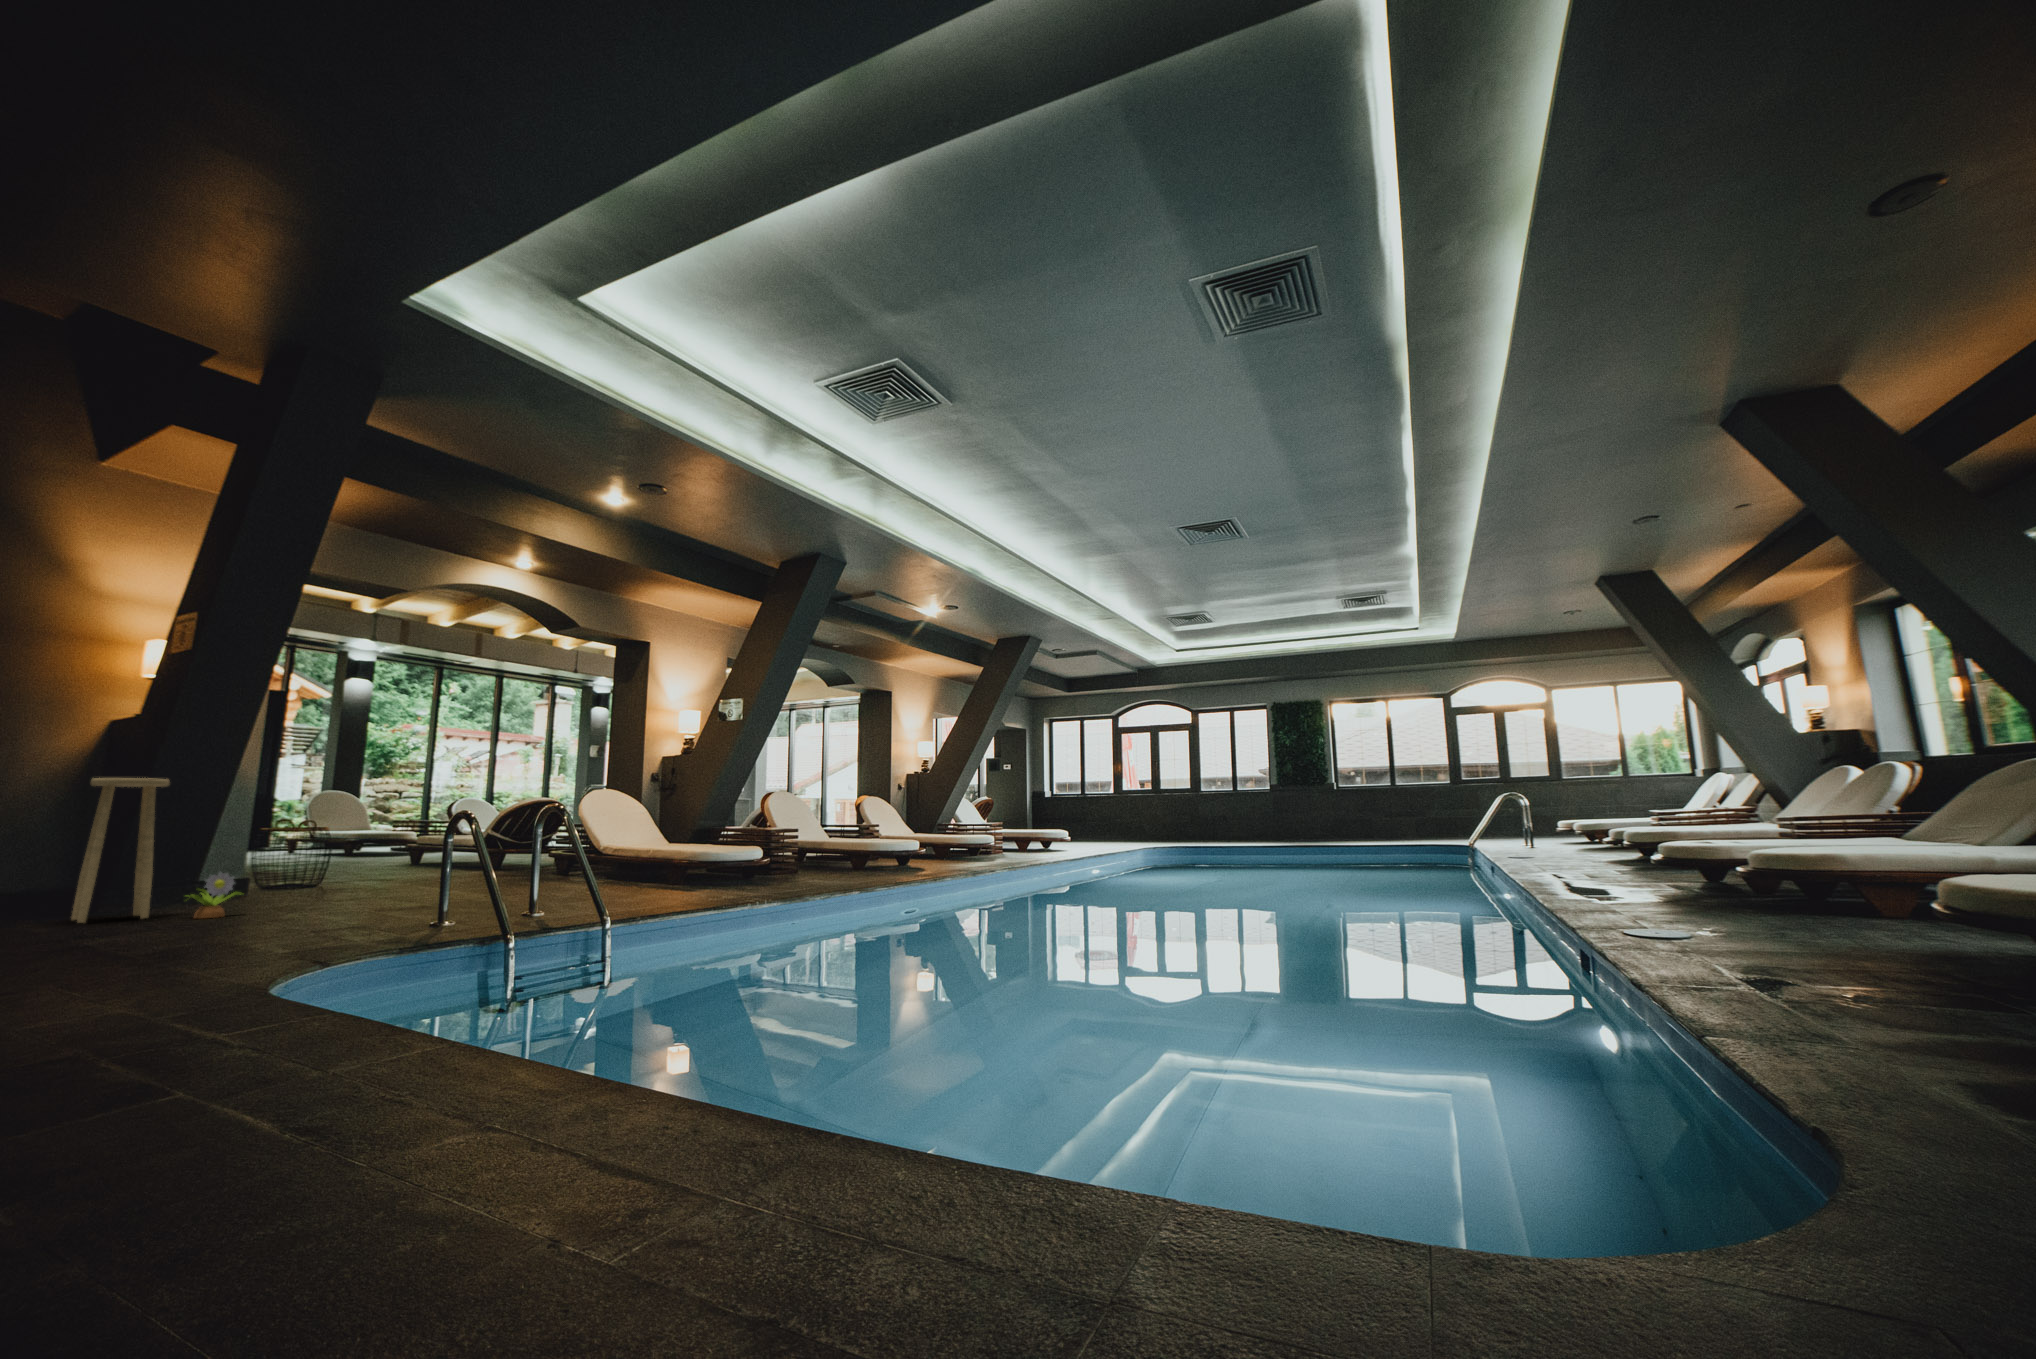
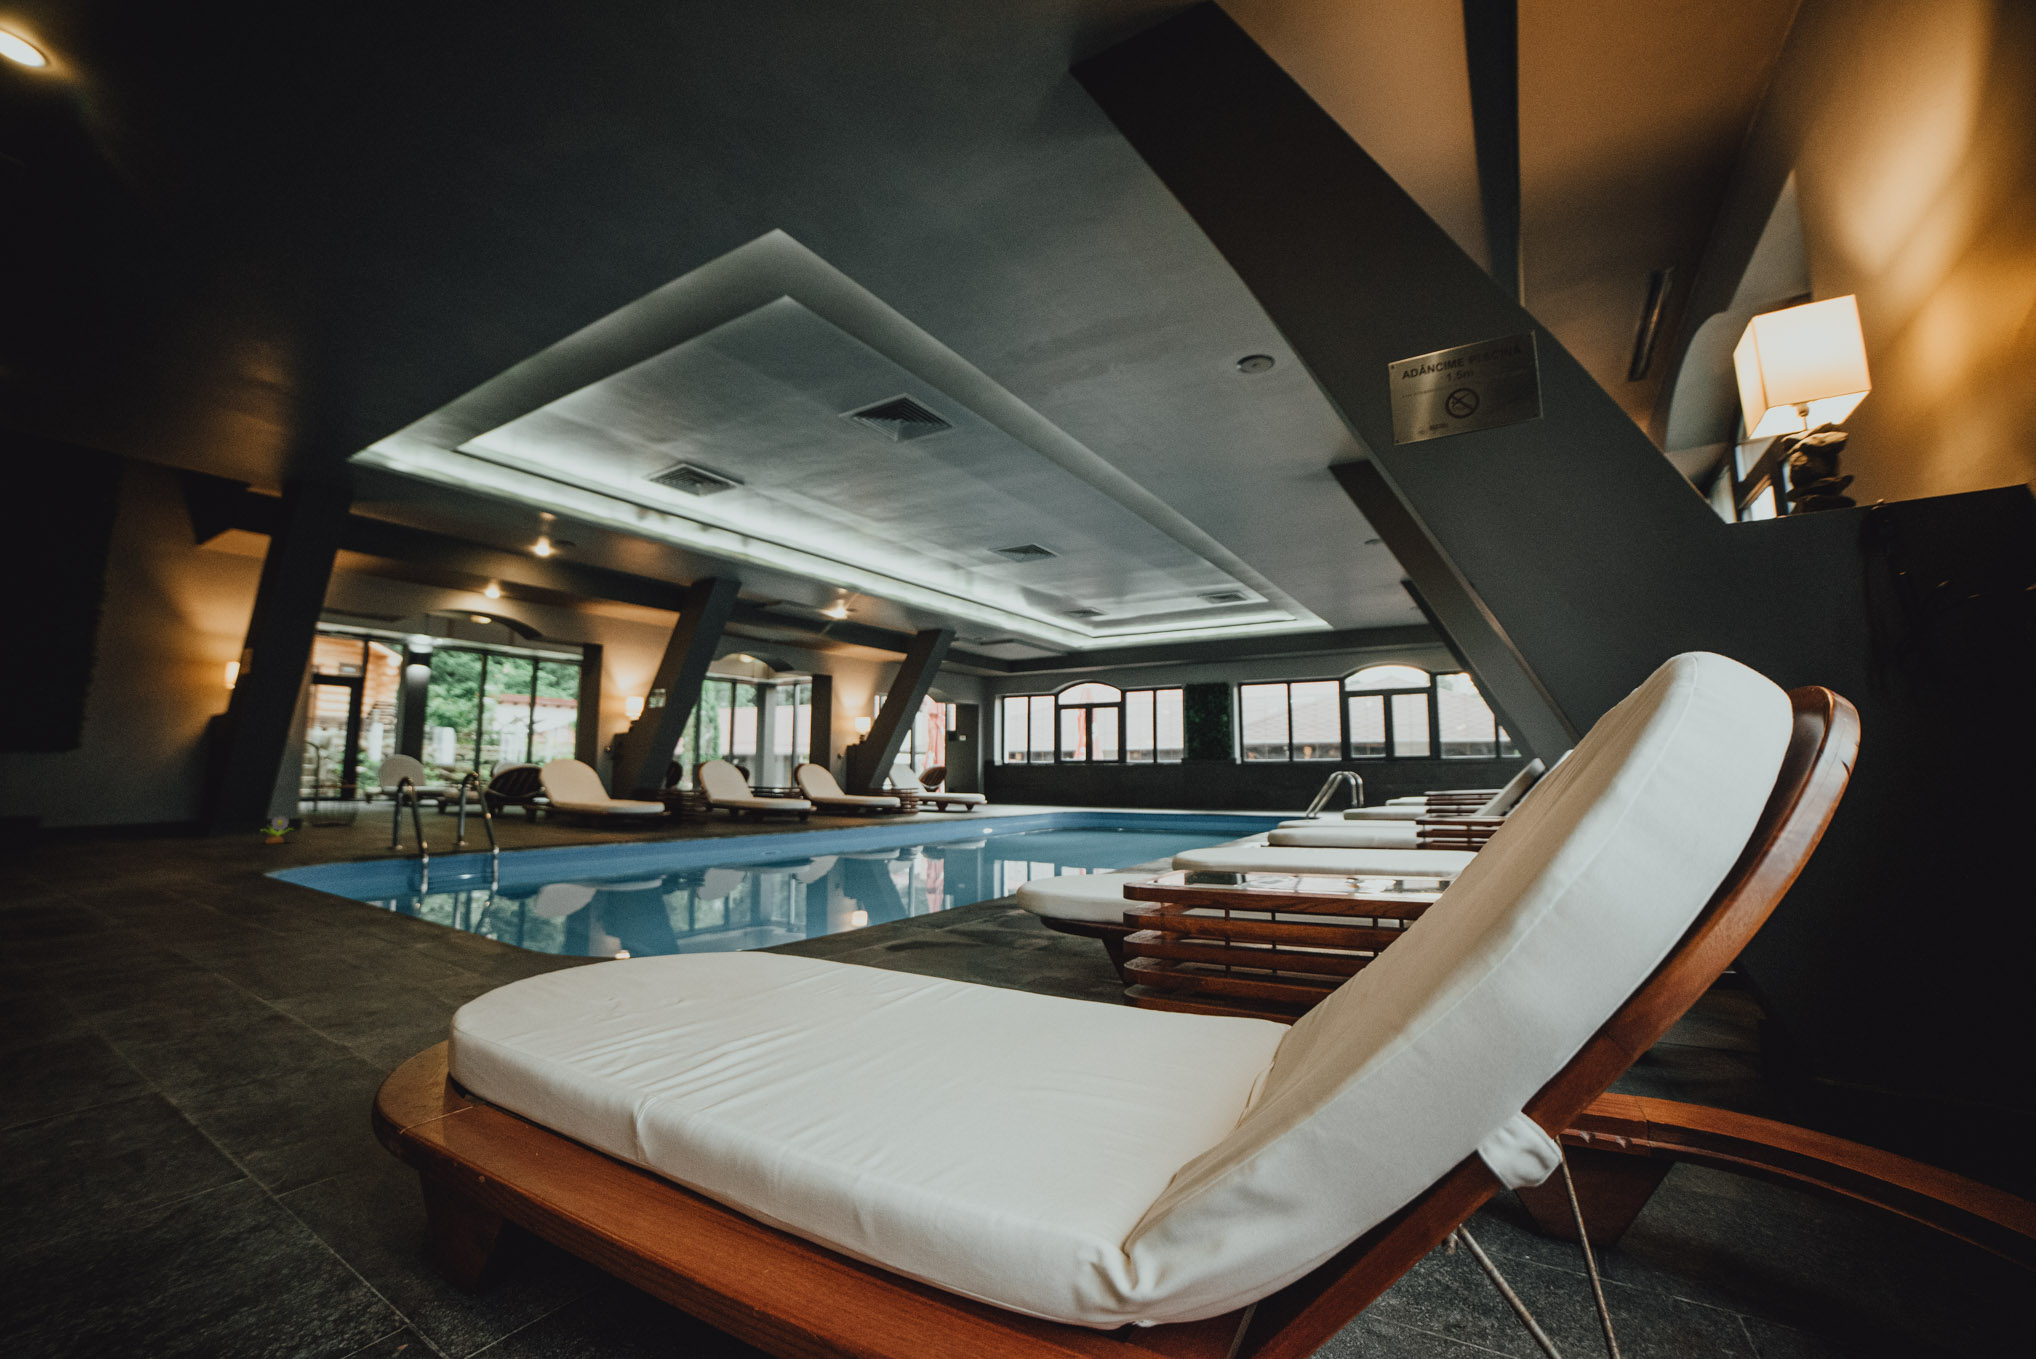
stool: present [71,778,170,923] -> none [197,758,249,844]

